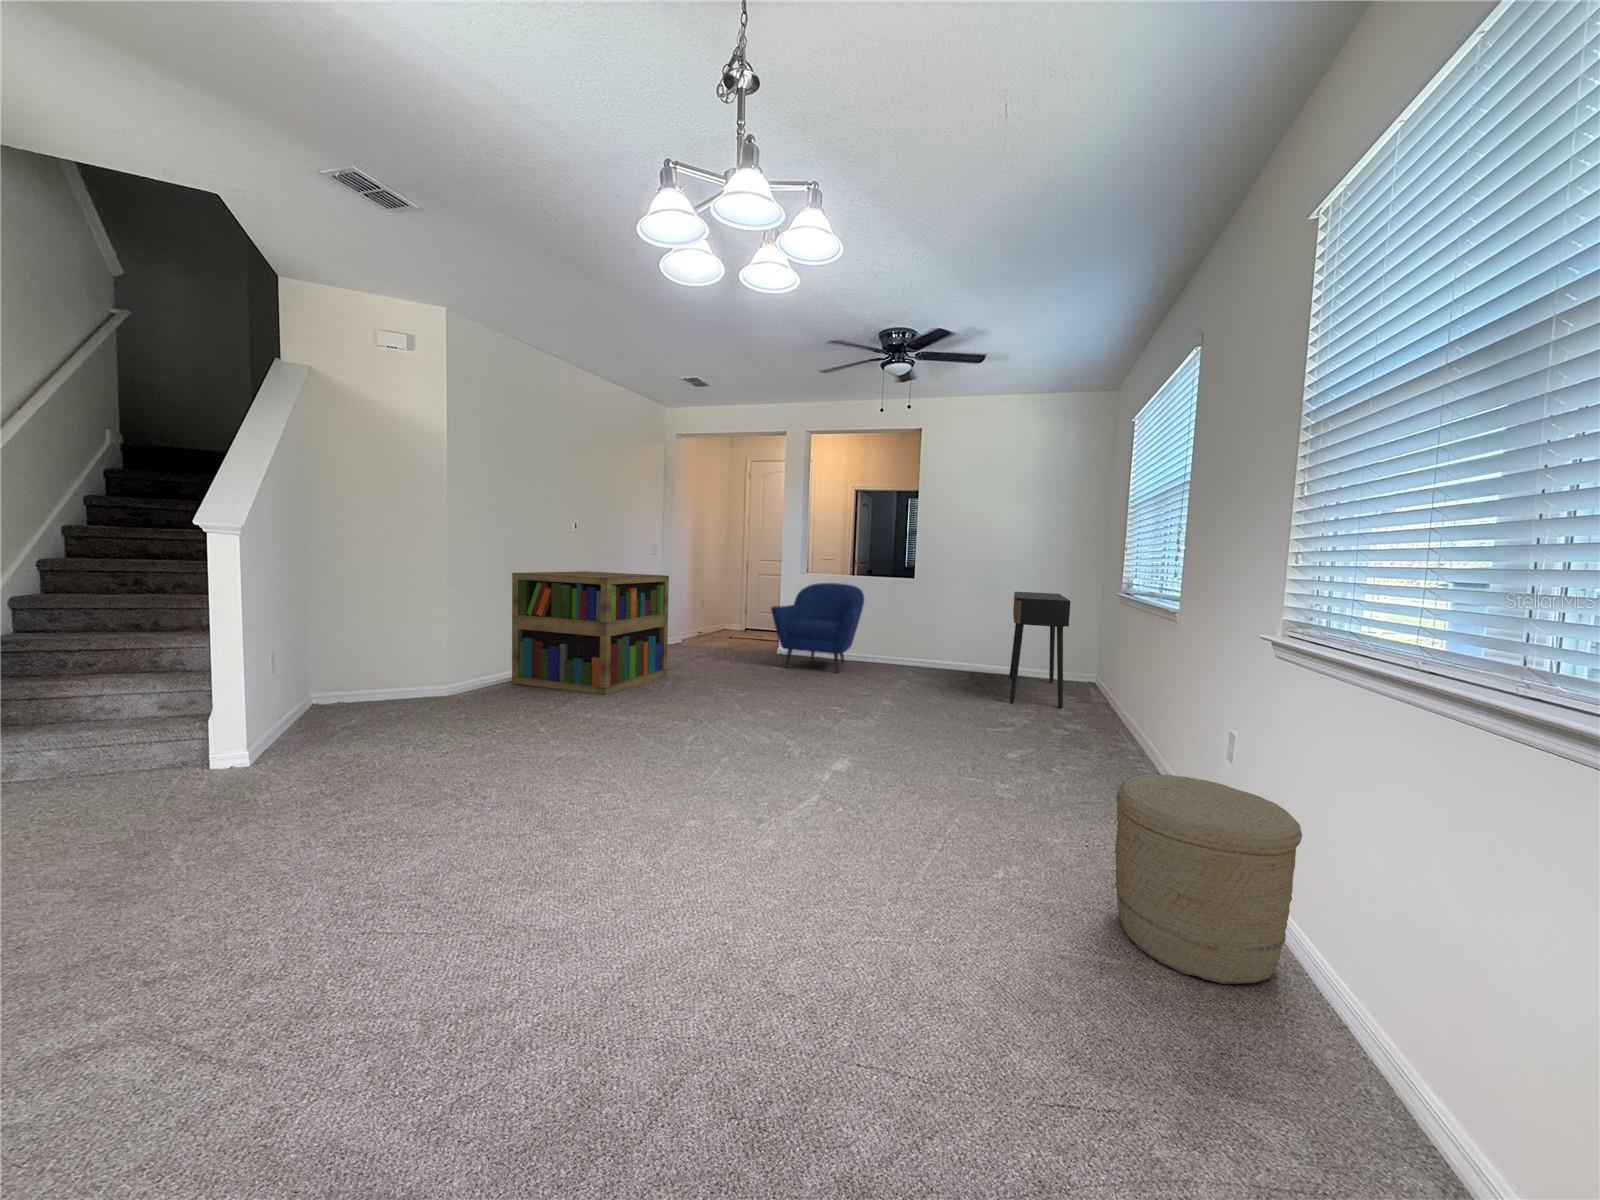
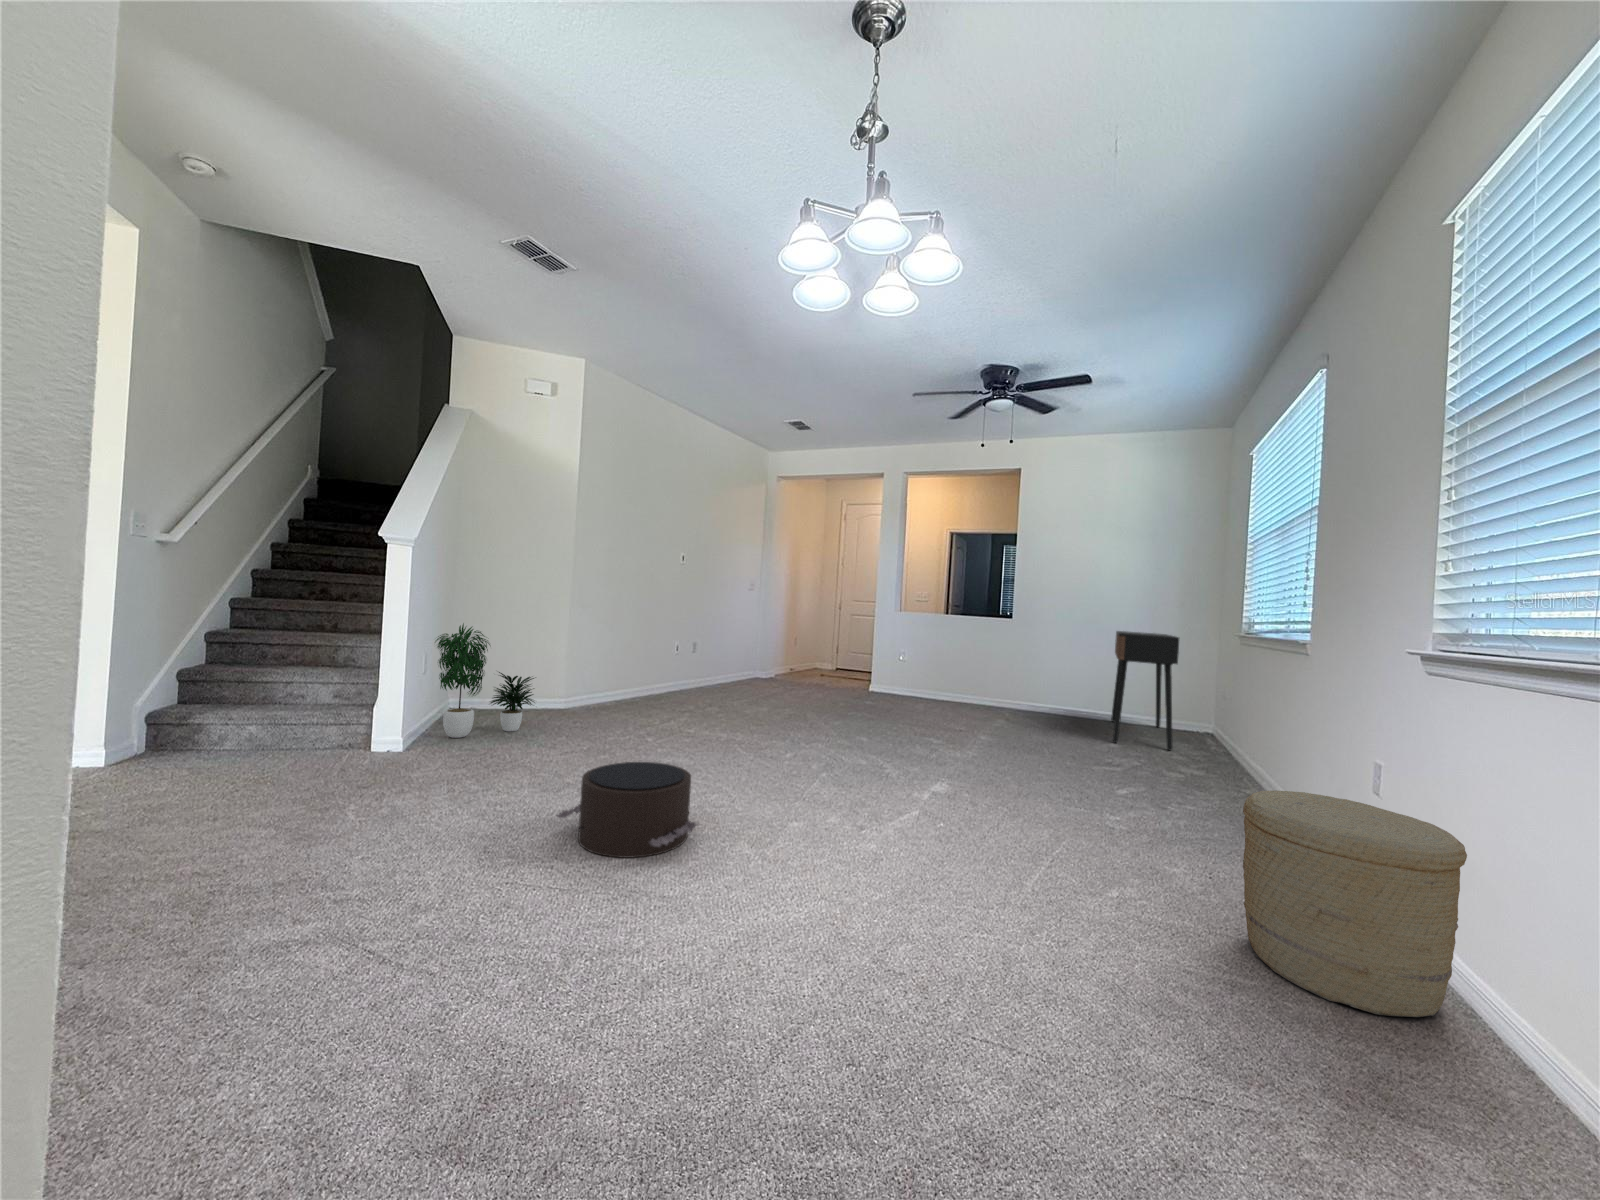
bookshelf: present [512,571,669,695] -> none [622,597,768,713]
armchair: present [771,583,864,672] -> none [864,619,957,707]
potted plant: none [273,618,410,748] -> present [435,623,535,738]
pouf: none [422,775,587,888] -> present [557,762,696,858]

